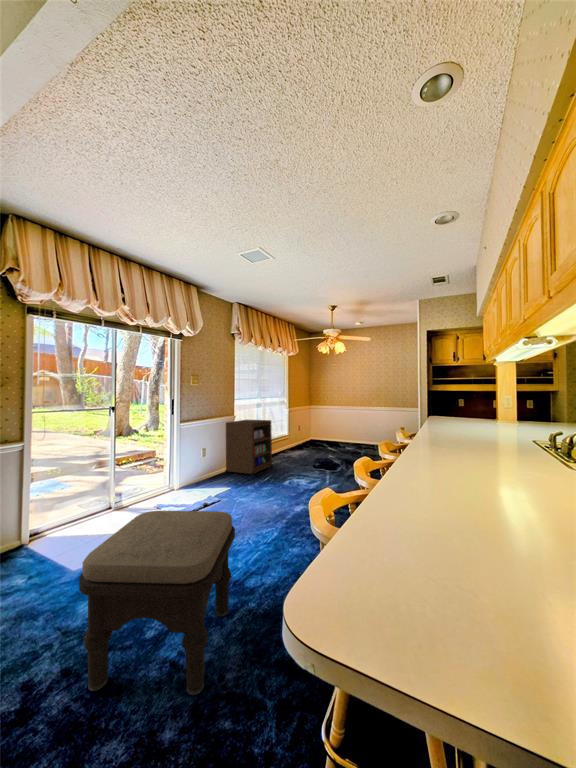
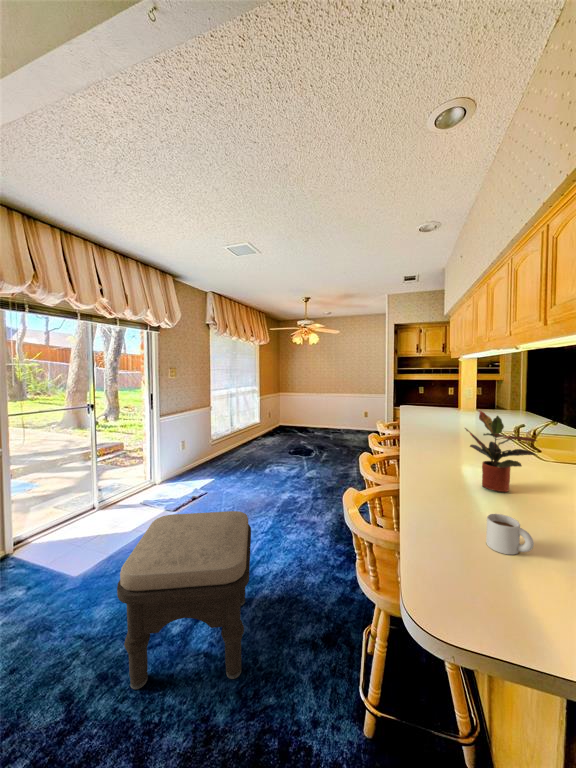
potted plant: none [462,399,554,498] -> present [465,411,537,492]
storage cabinet: present [225,420,273,476] -> none [204,410,251,467]
mug: none [456,512,514,565] -> present [486,514,534,555]

